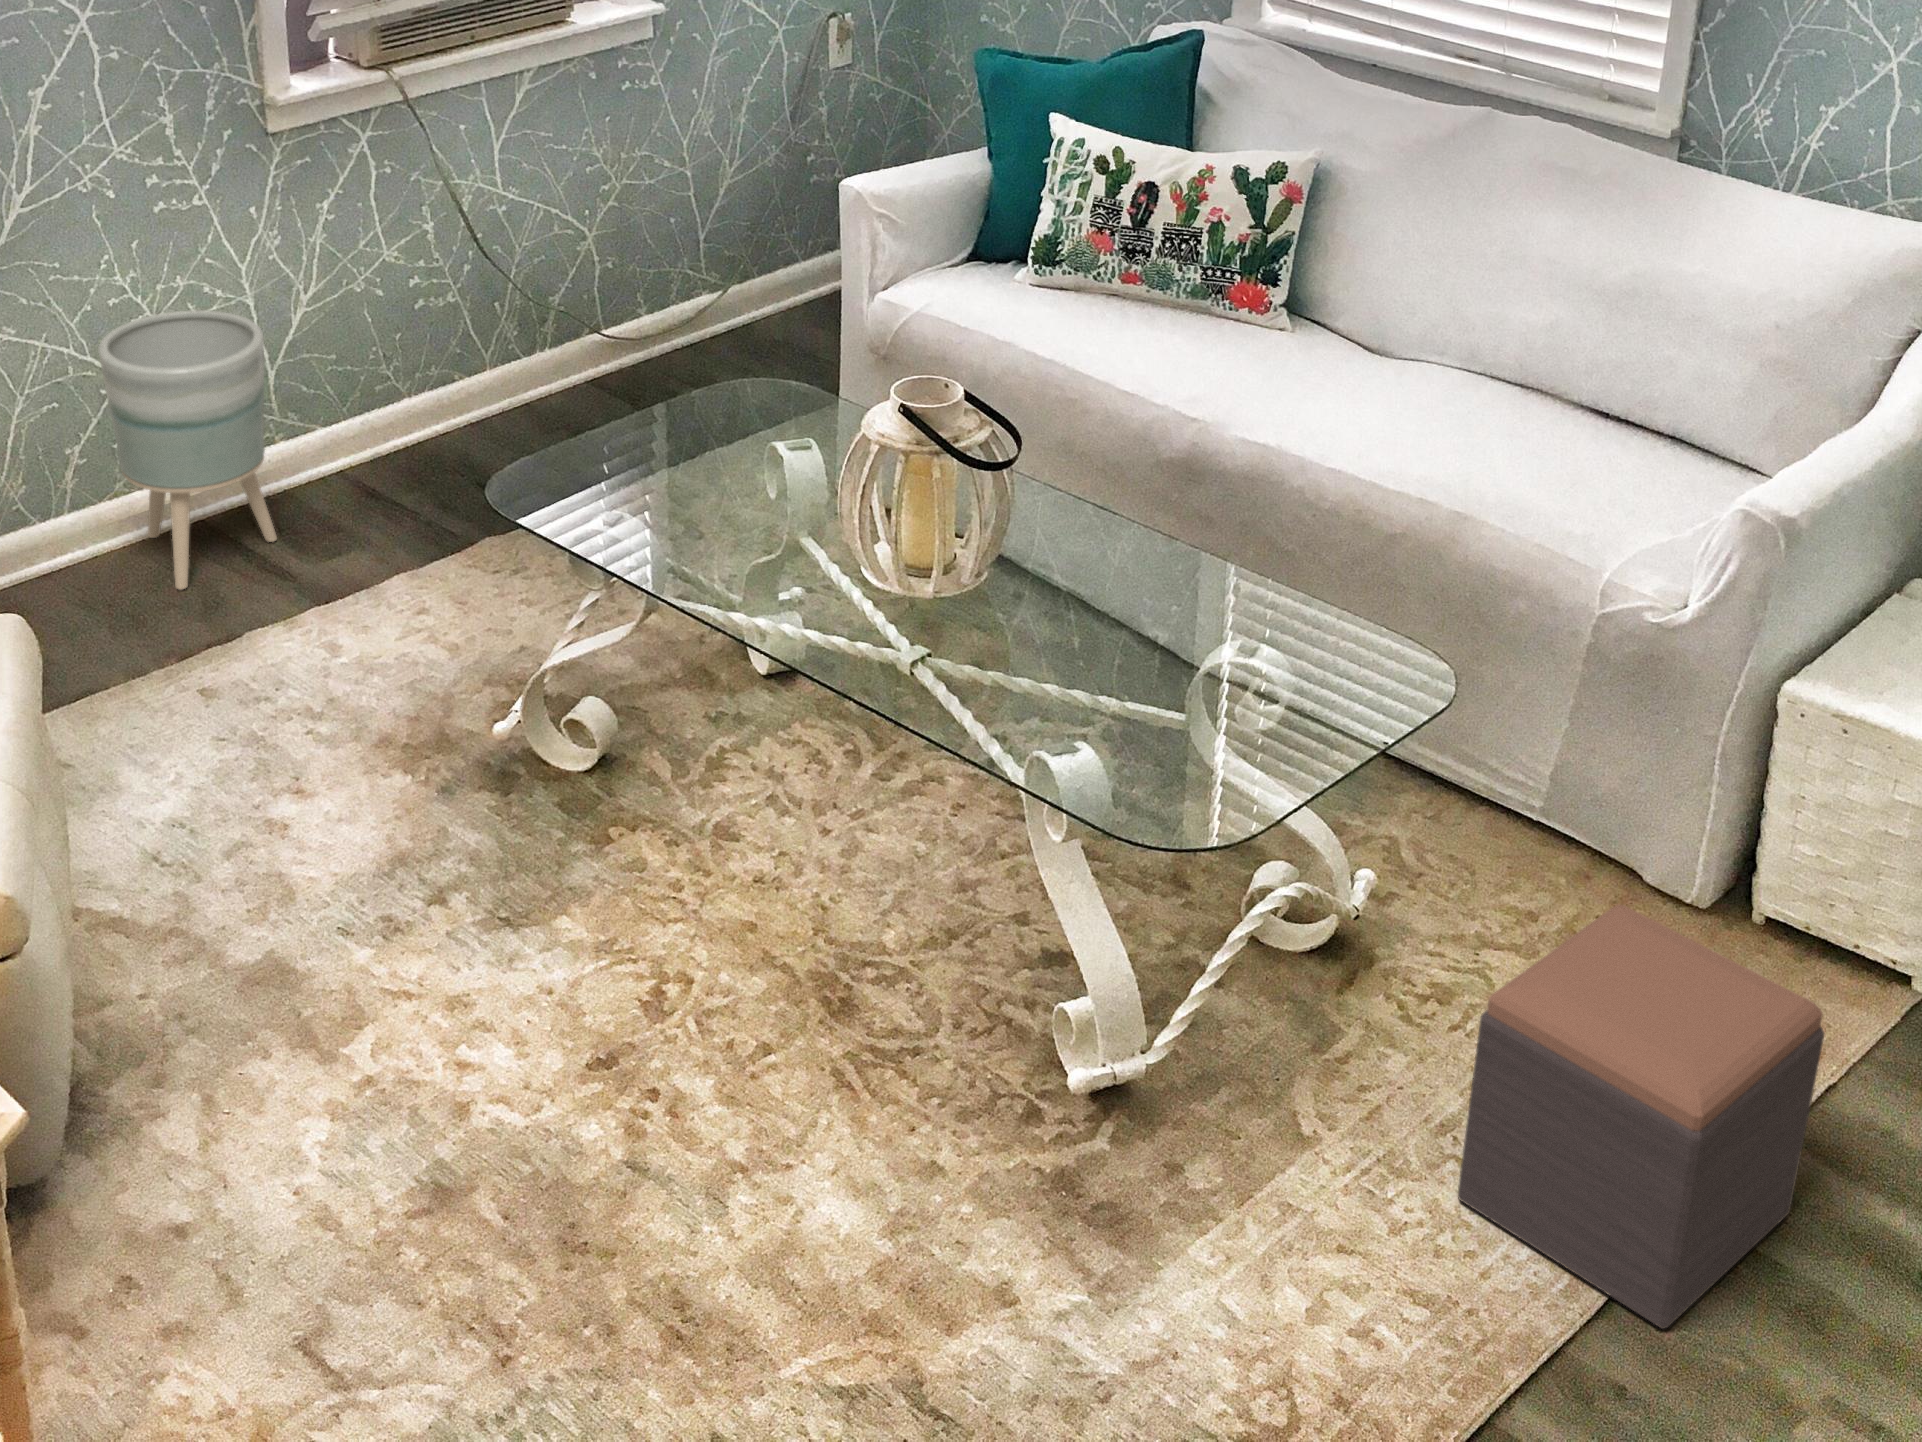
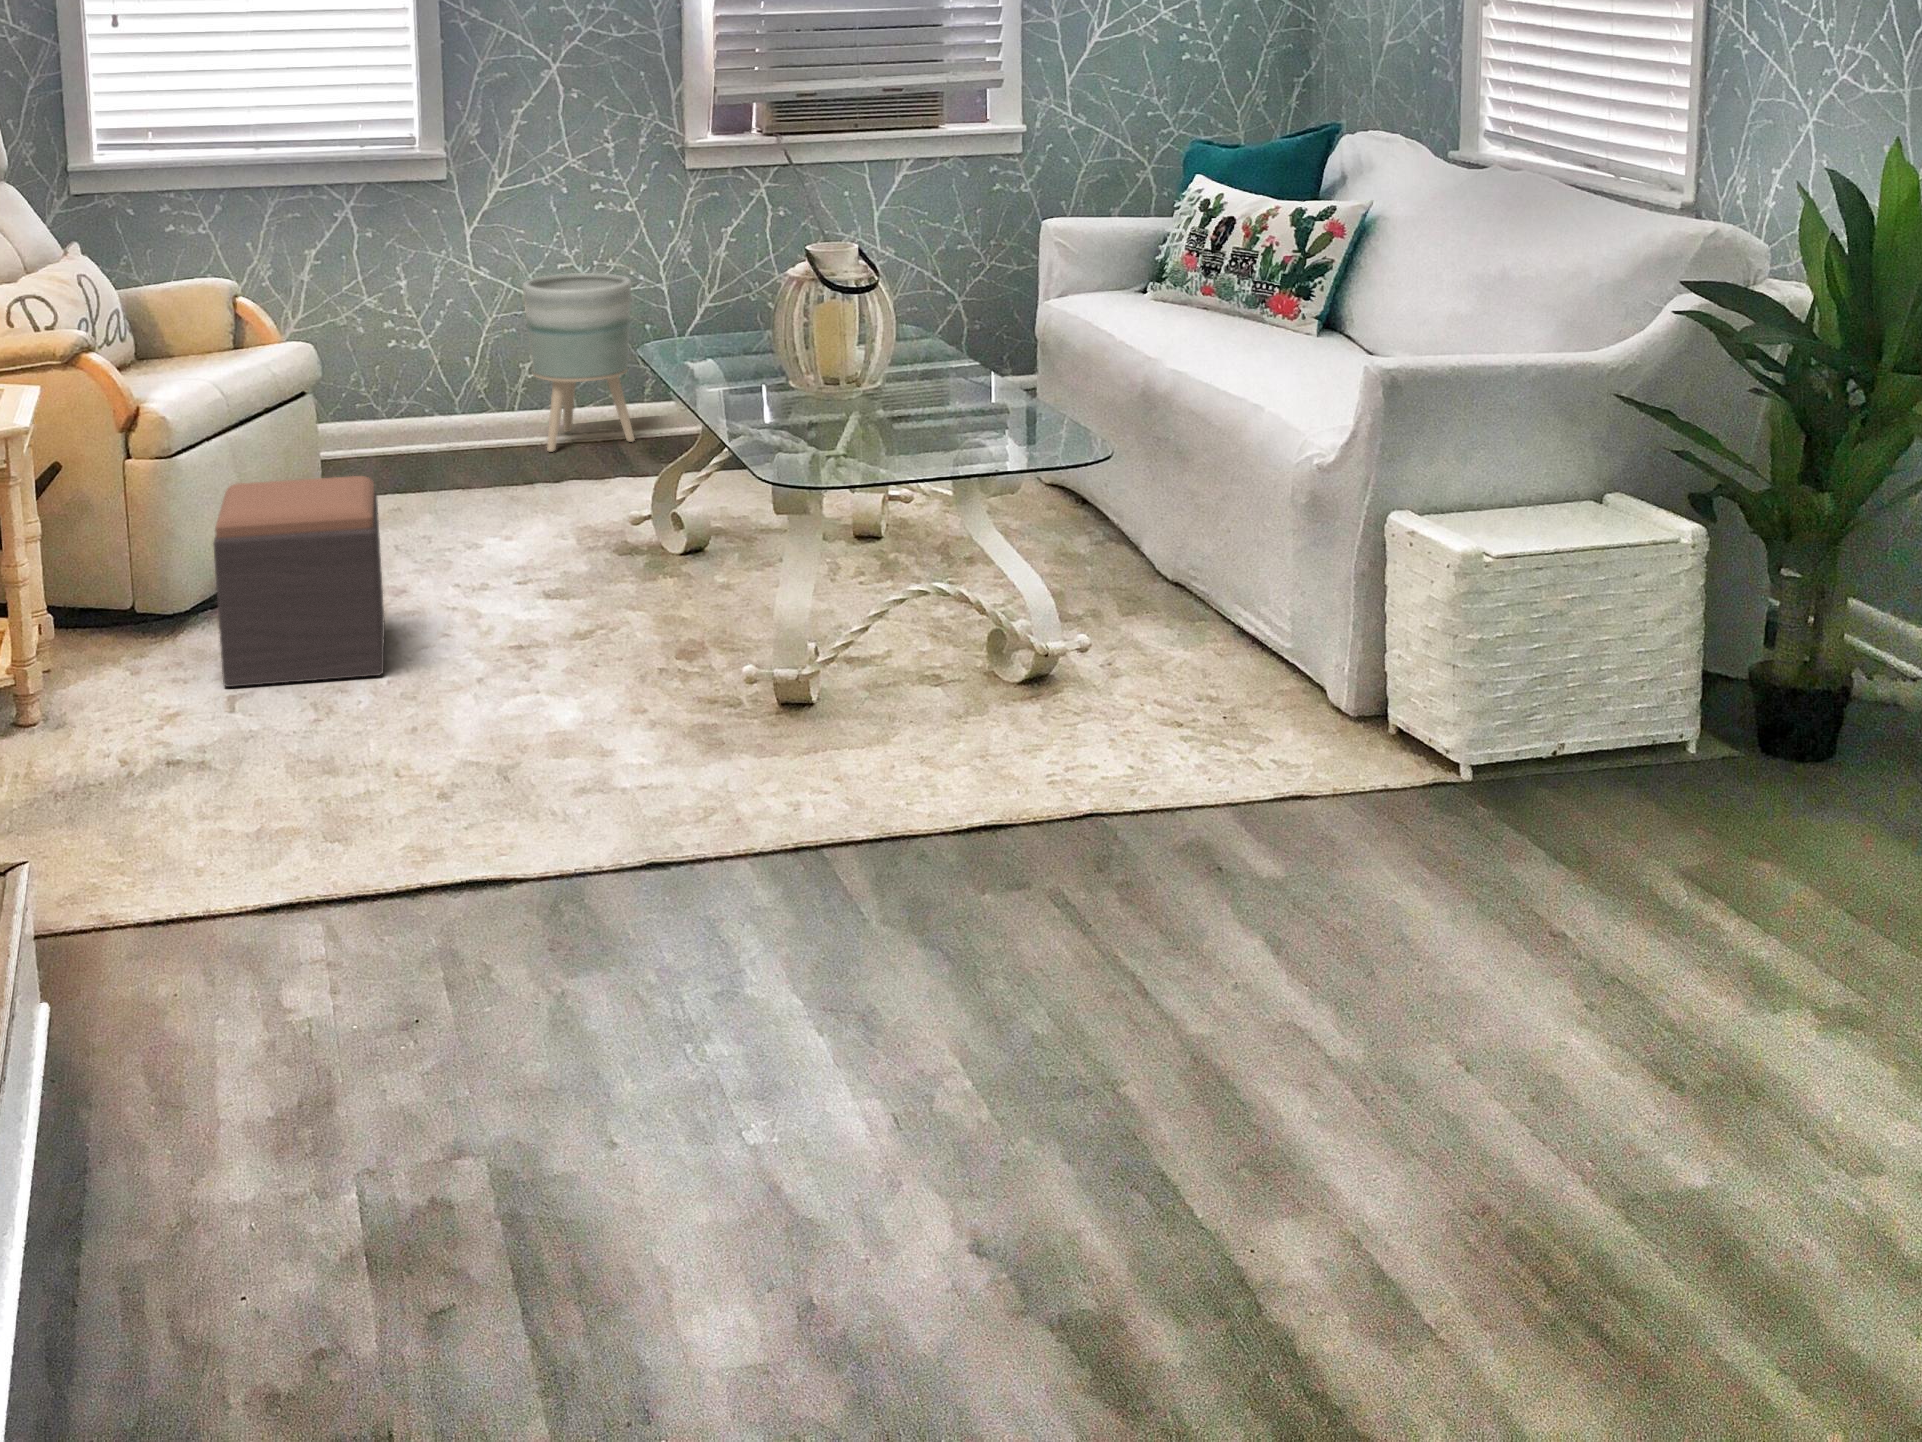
footstool: present [1458,905,1824,1329] -> present [213,476,385,687]

